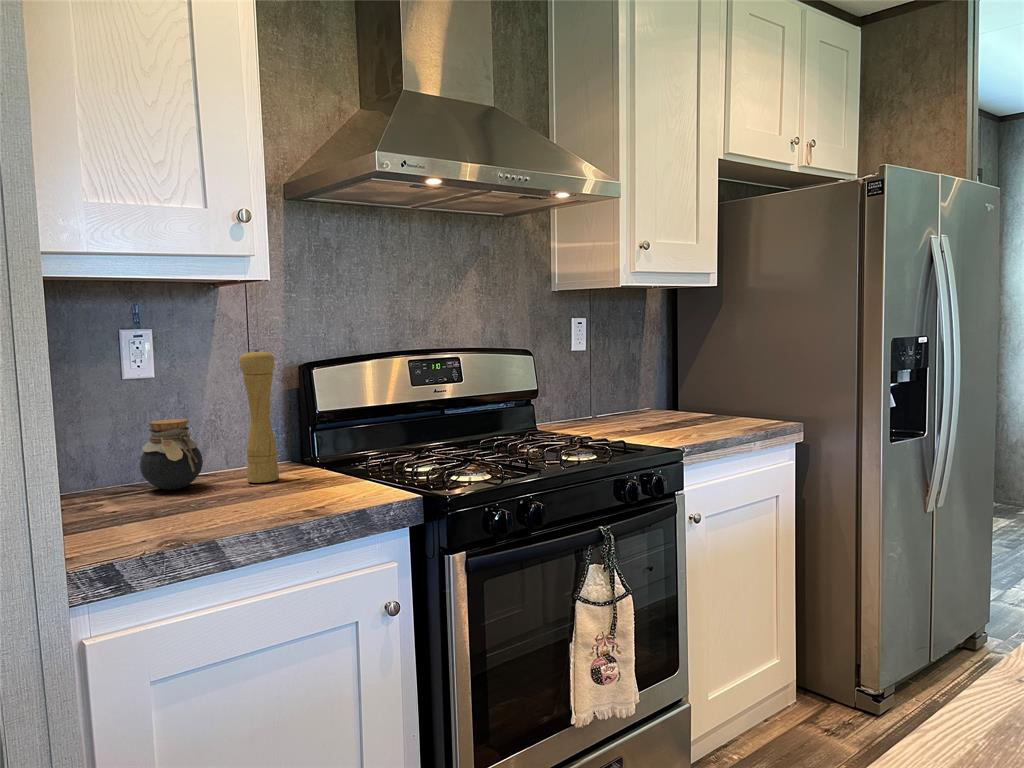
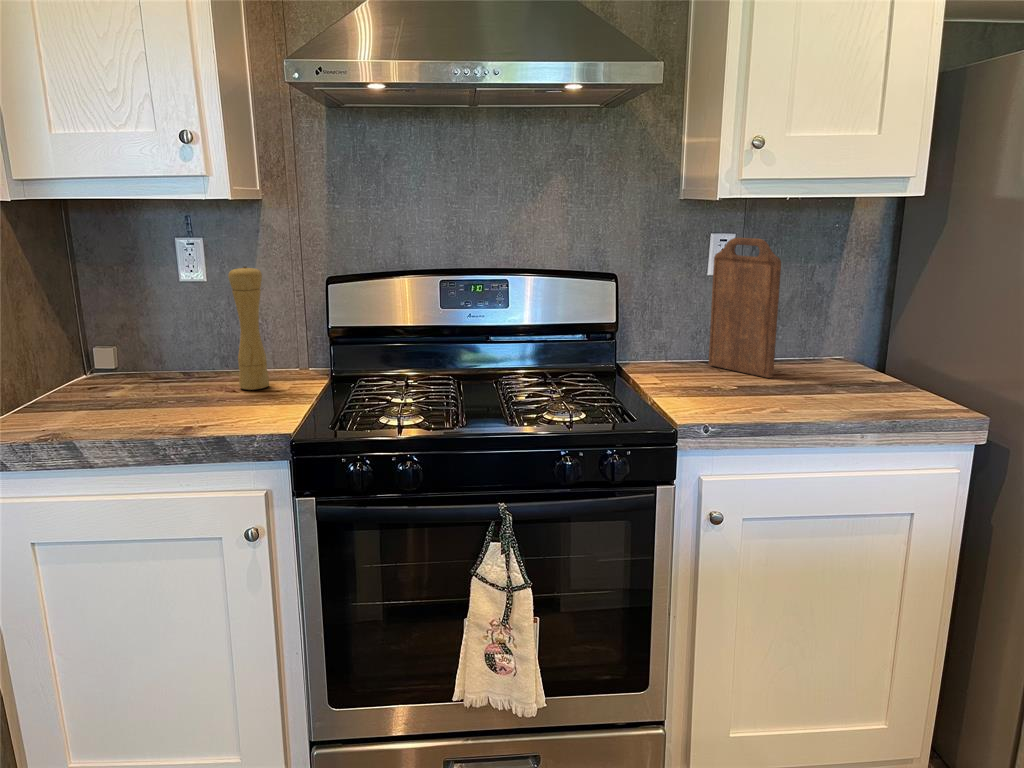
cutting board: none [585,318,647,422] -> present [709,238,781,378]
jar: present [140,419,203,490] -> none [162,322,215,384]

